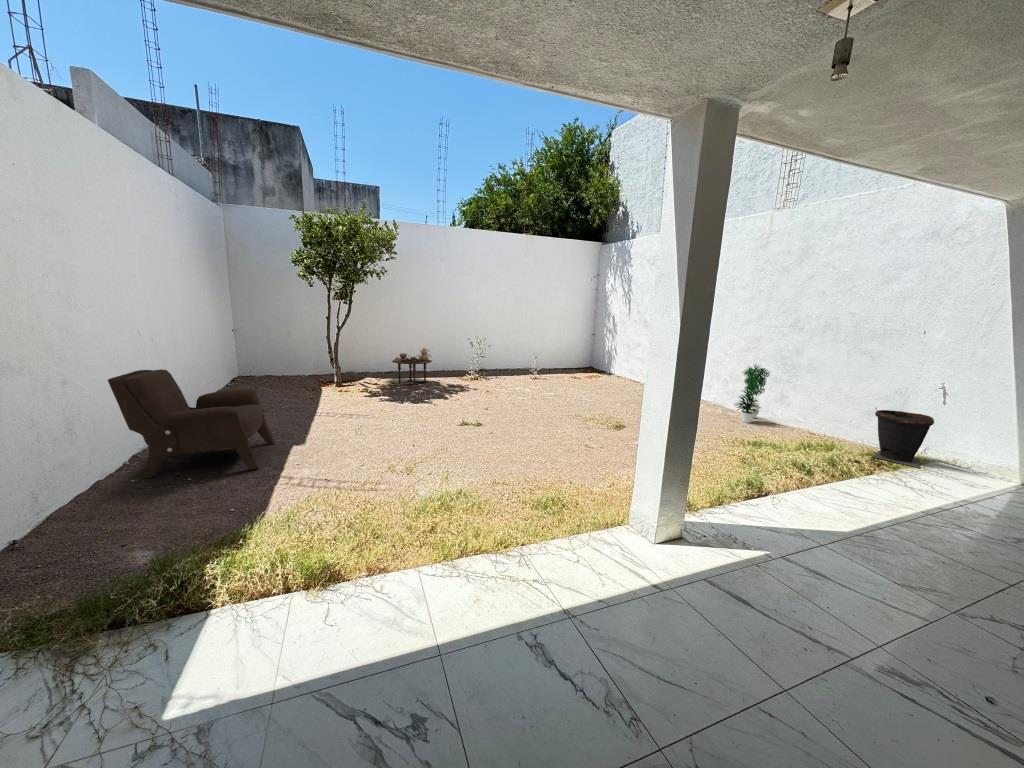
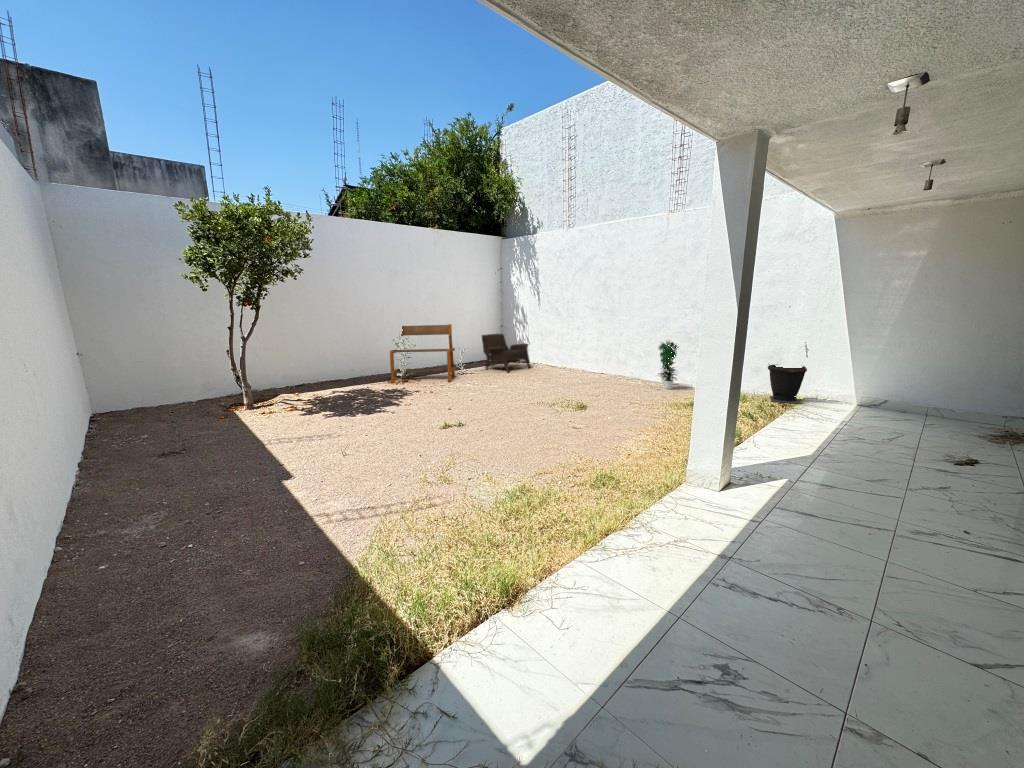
bench: none [468,326,531,385] -> present [390,324,456,383]
side table: present [392,348,432,386] -> none [310,354,355,397]
armchair: present [108,369,274,478] -> present [482,334,531,372]

